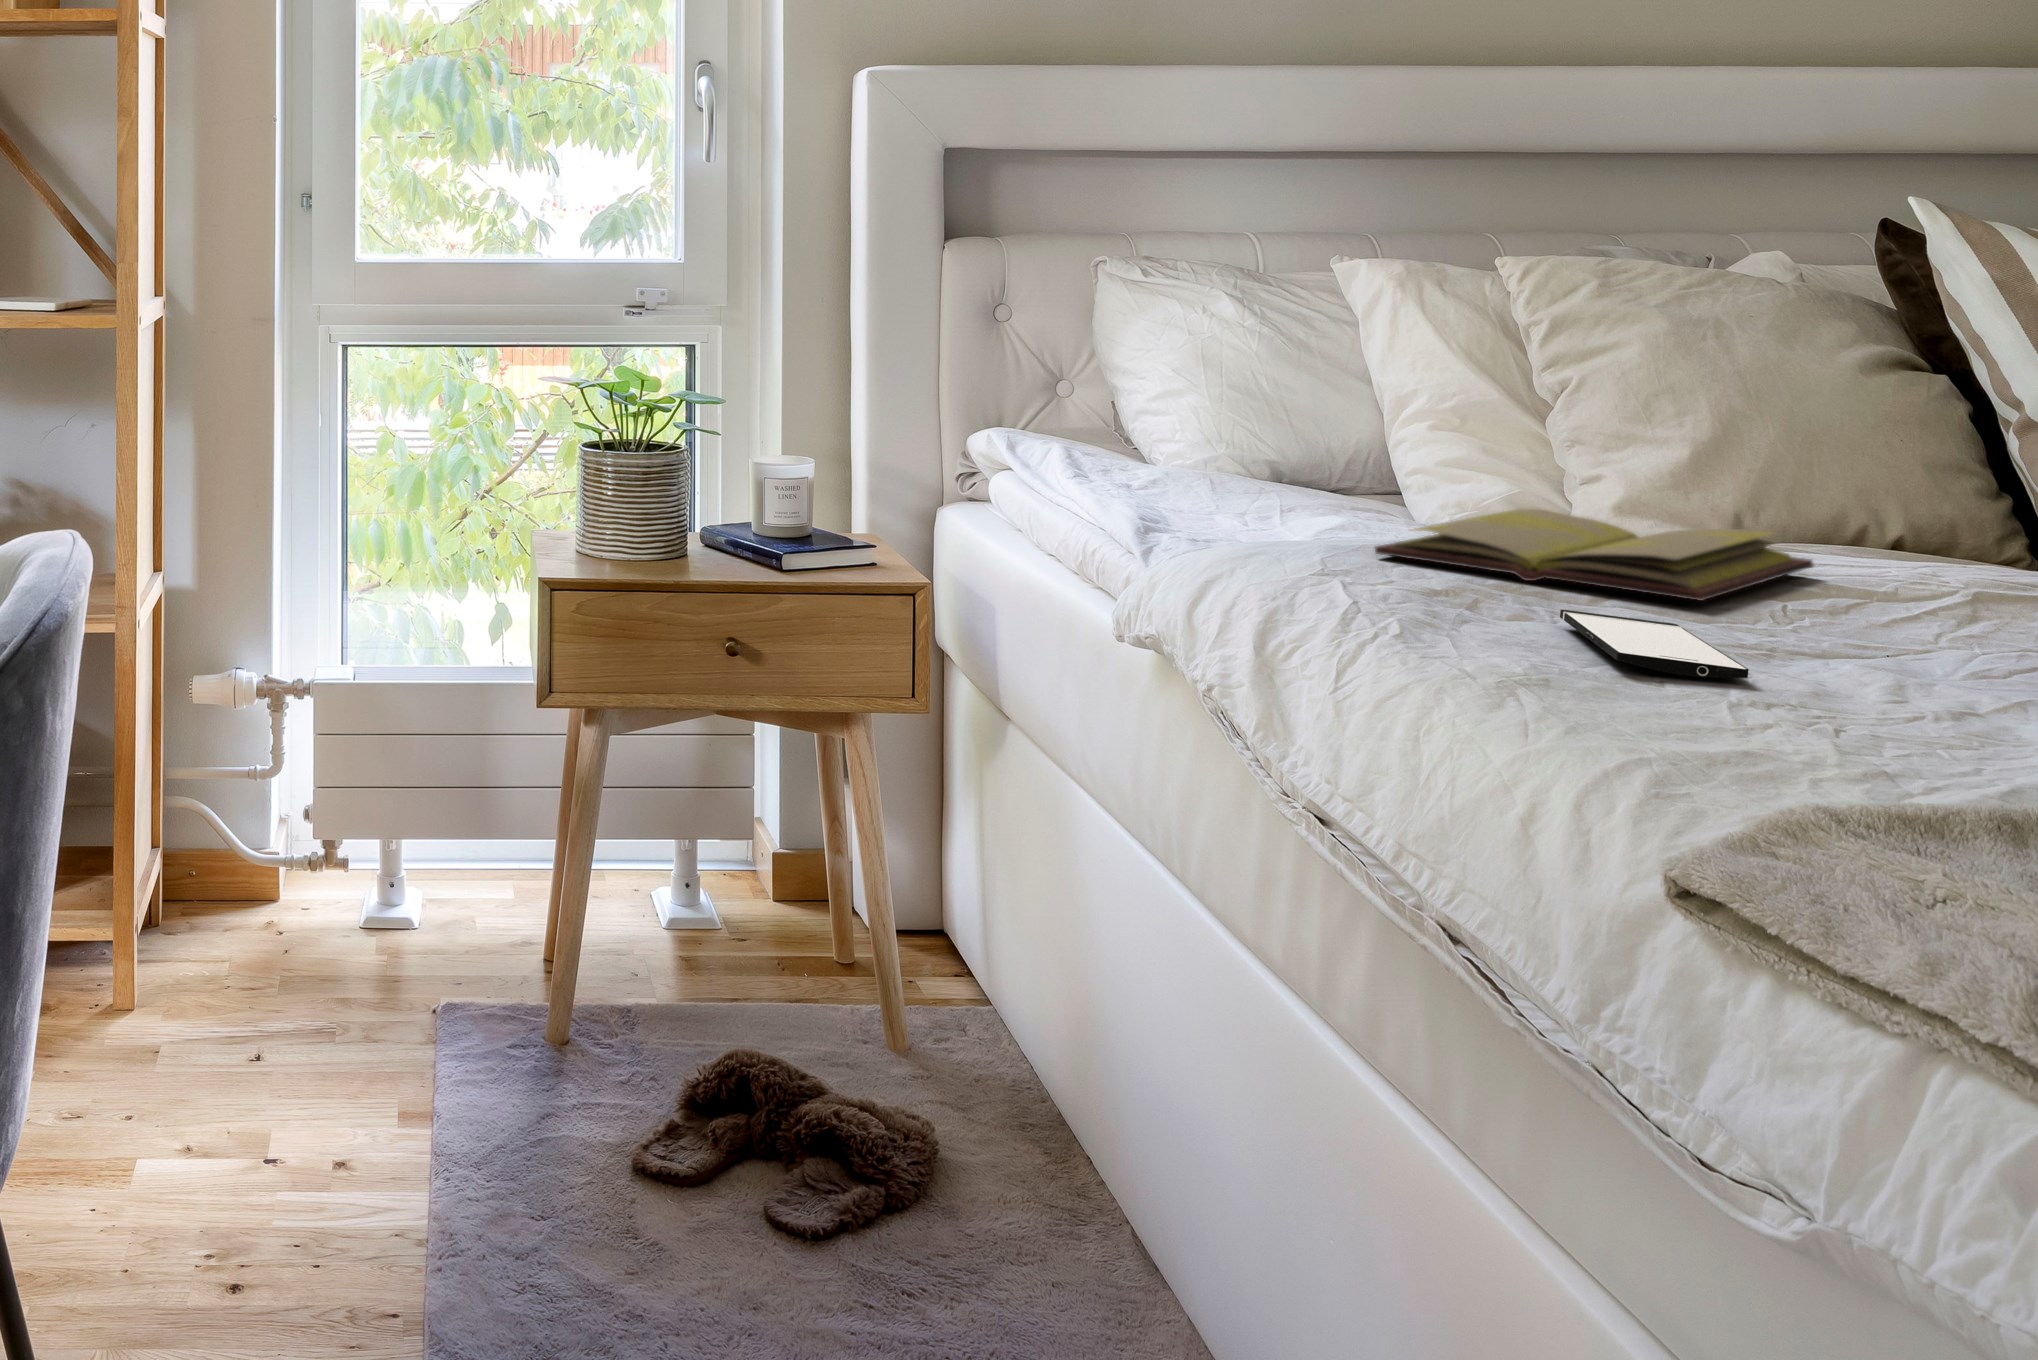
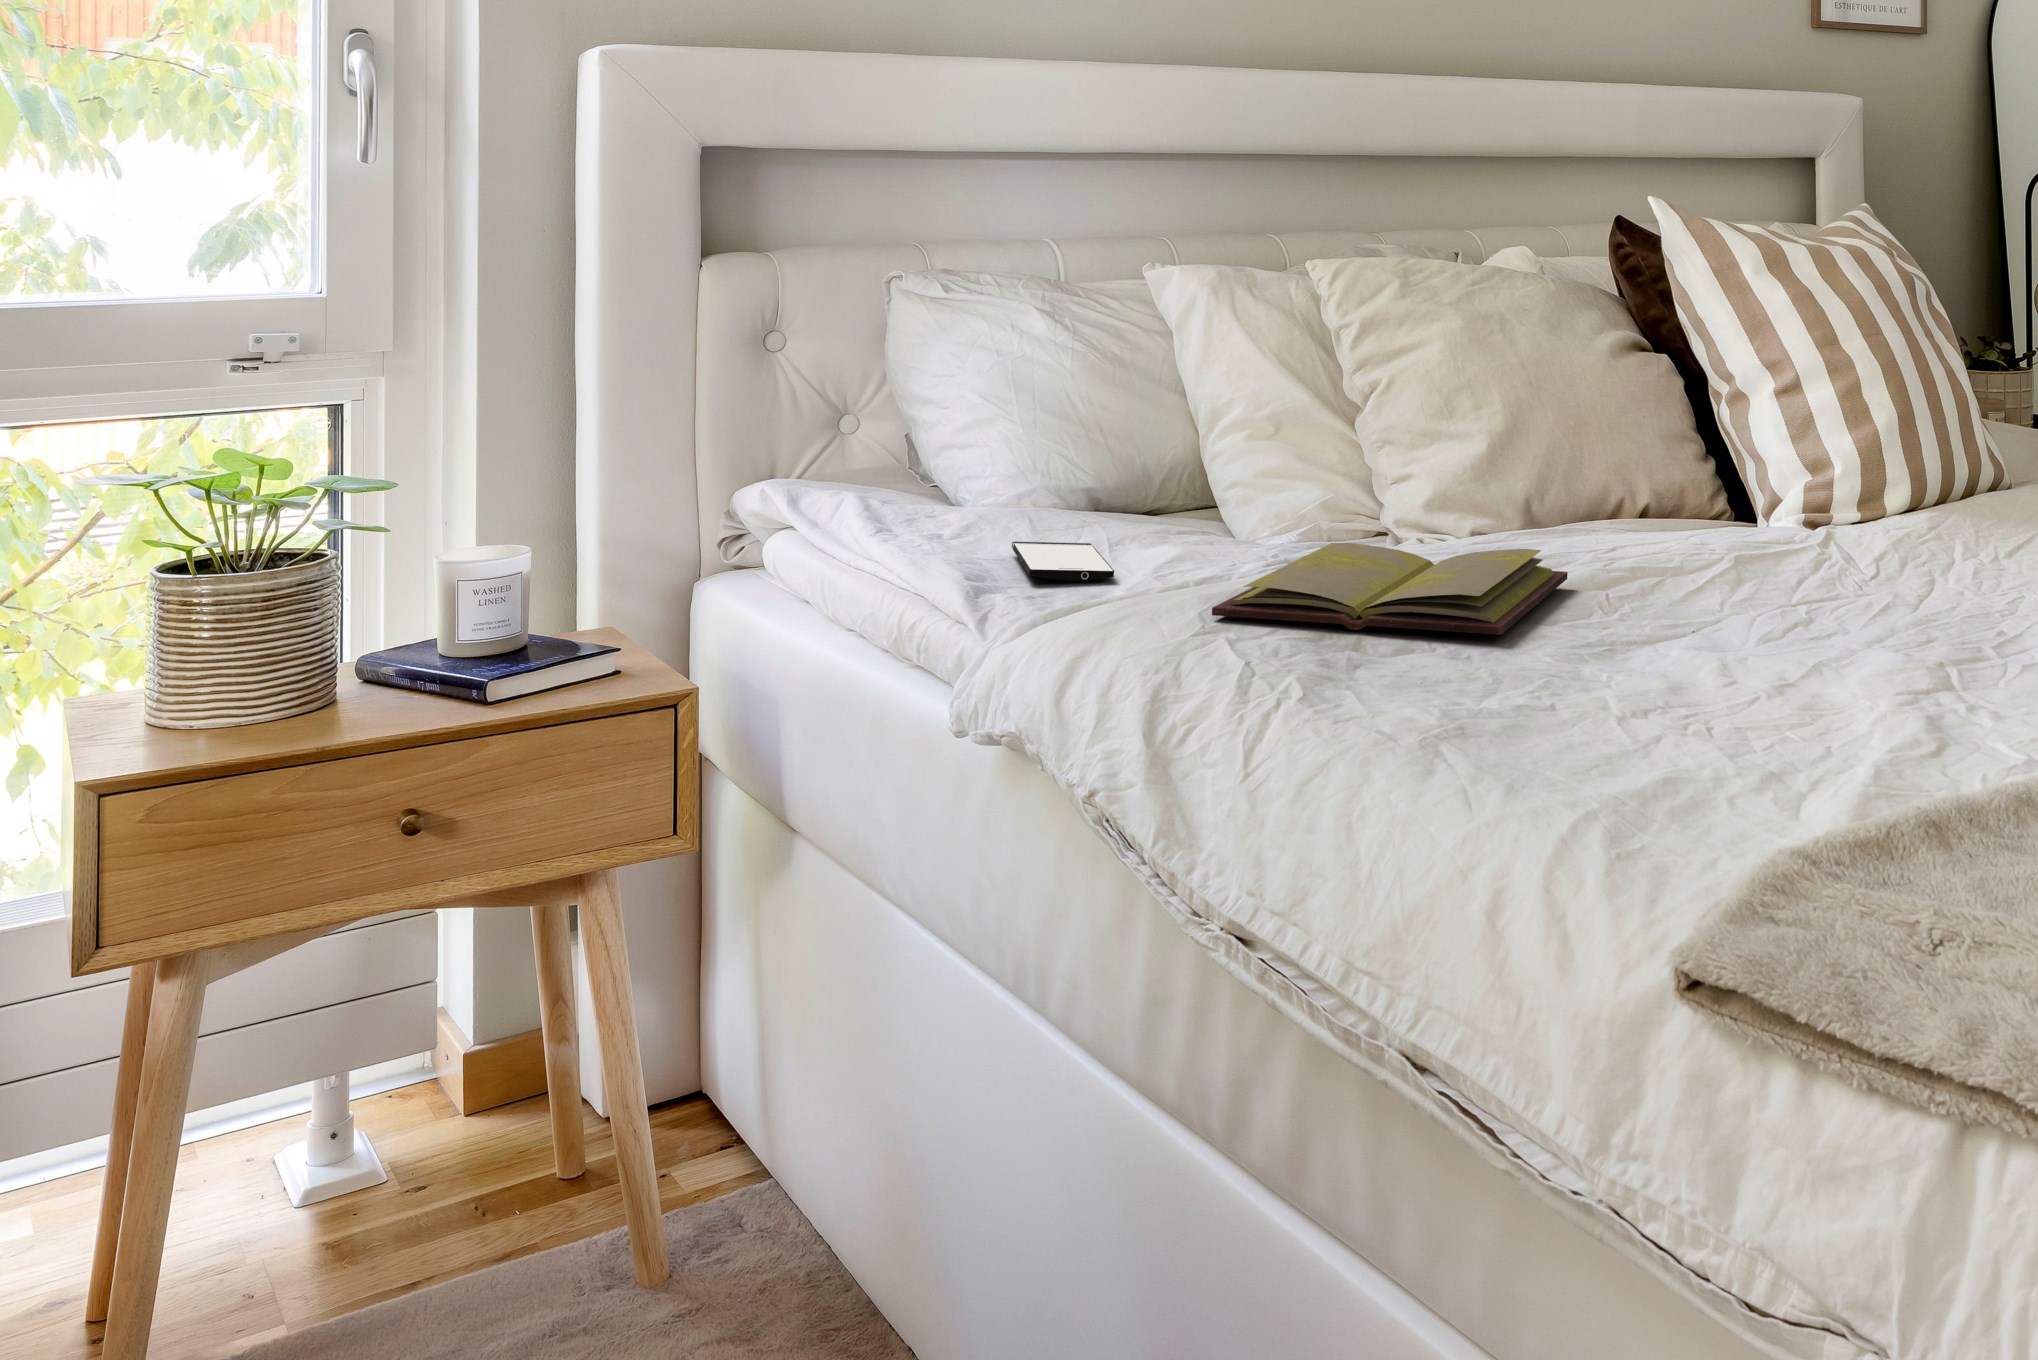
smartphone: present [1560,609,1749,678] -> present [1012,542,1114,581]

